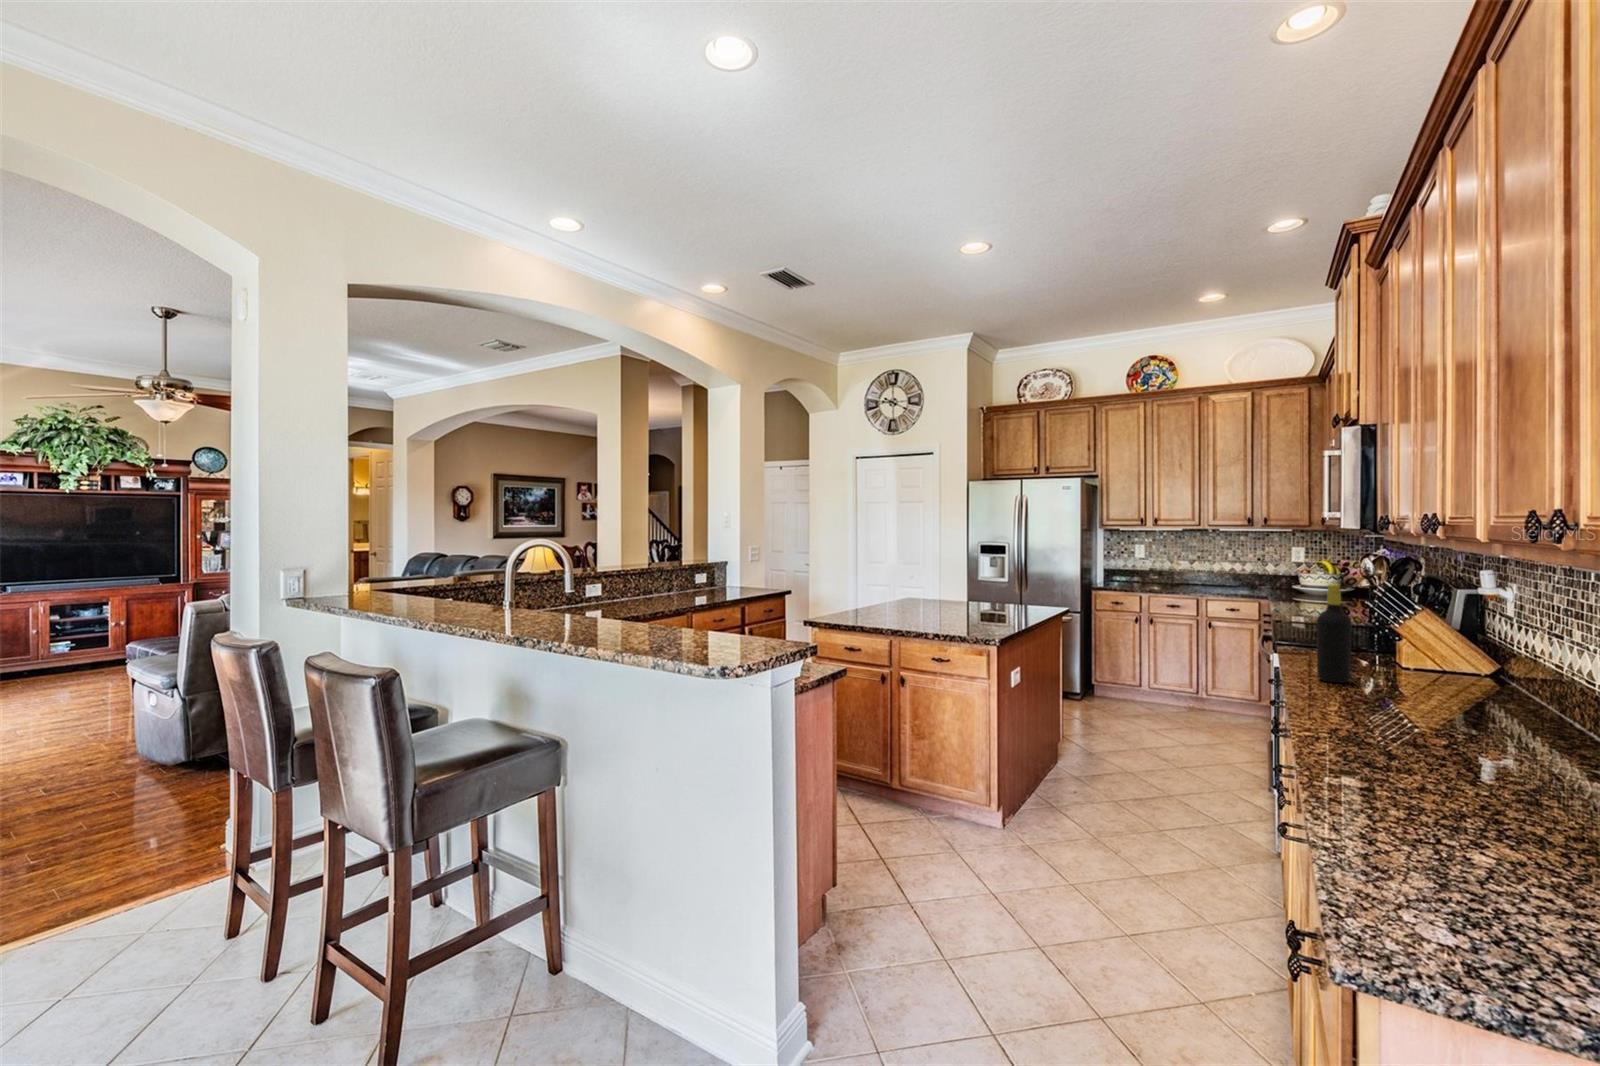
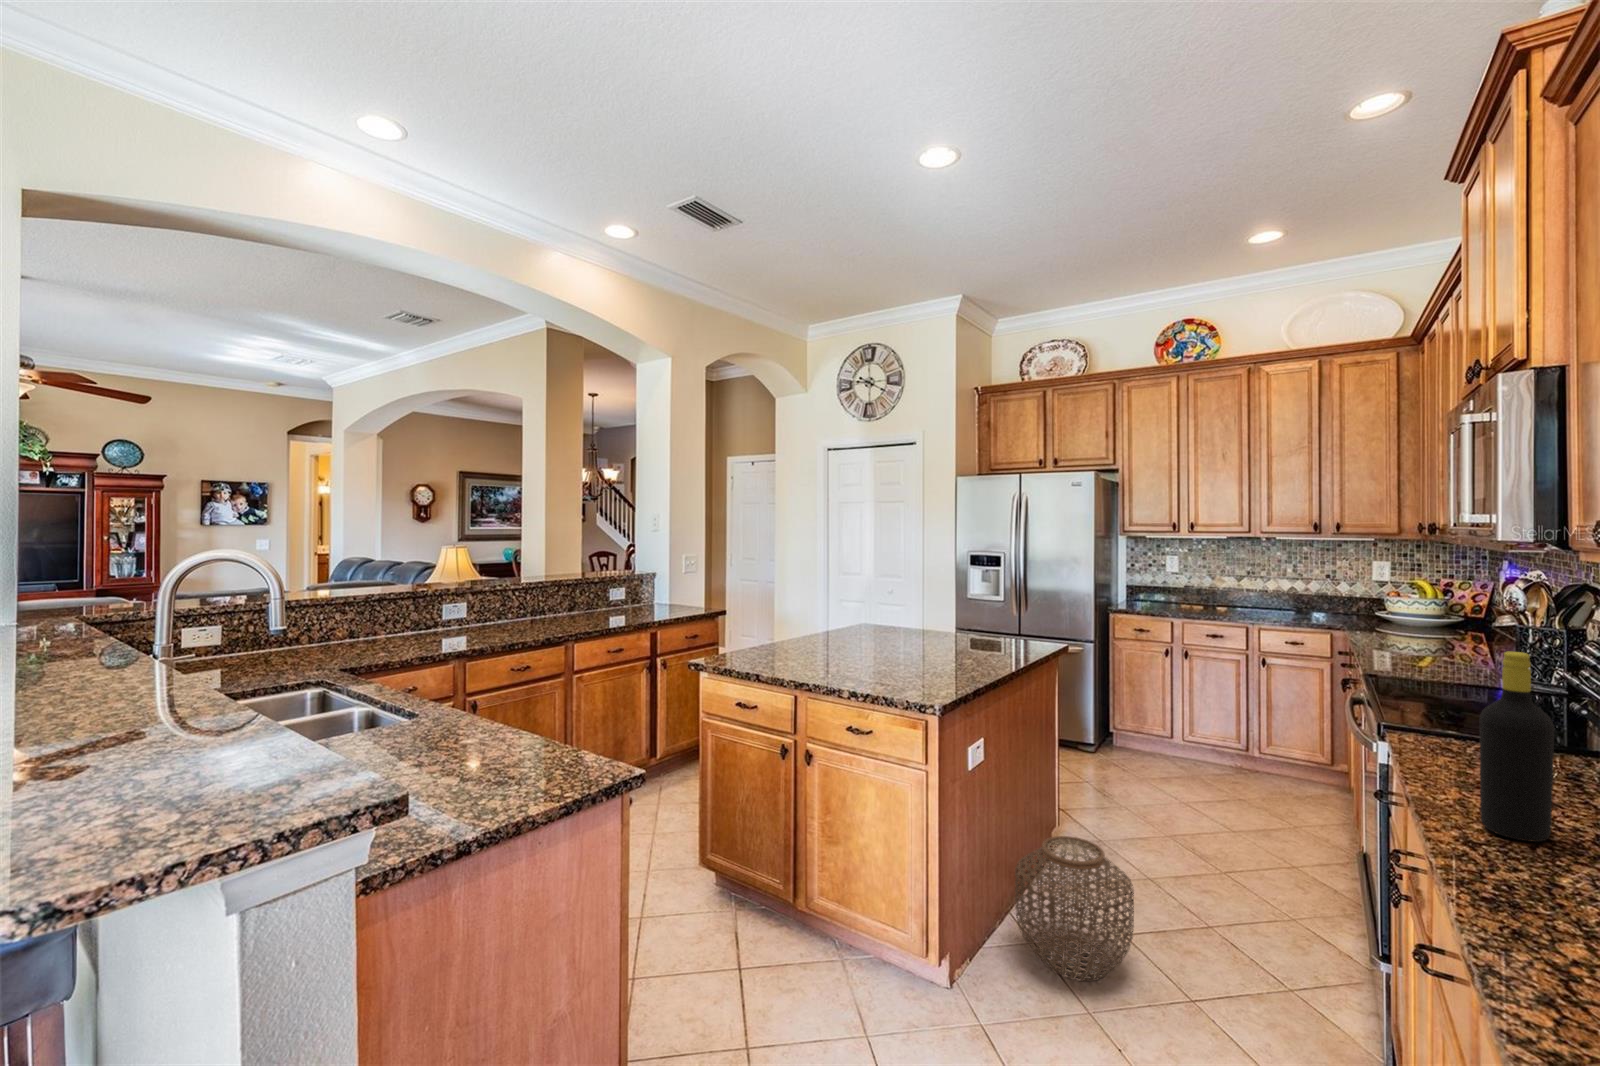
woven basket: none [1042,733,1123,825] -> present [1015,836,1134,981]

